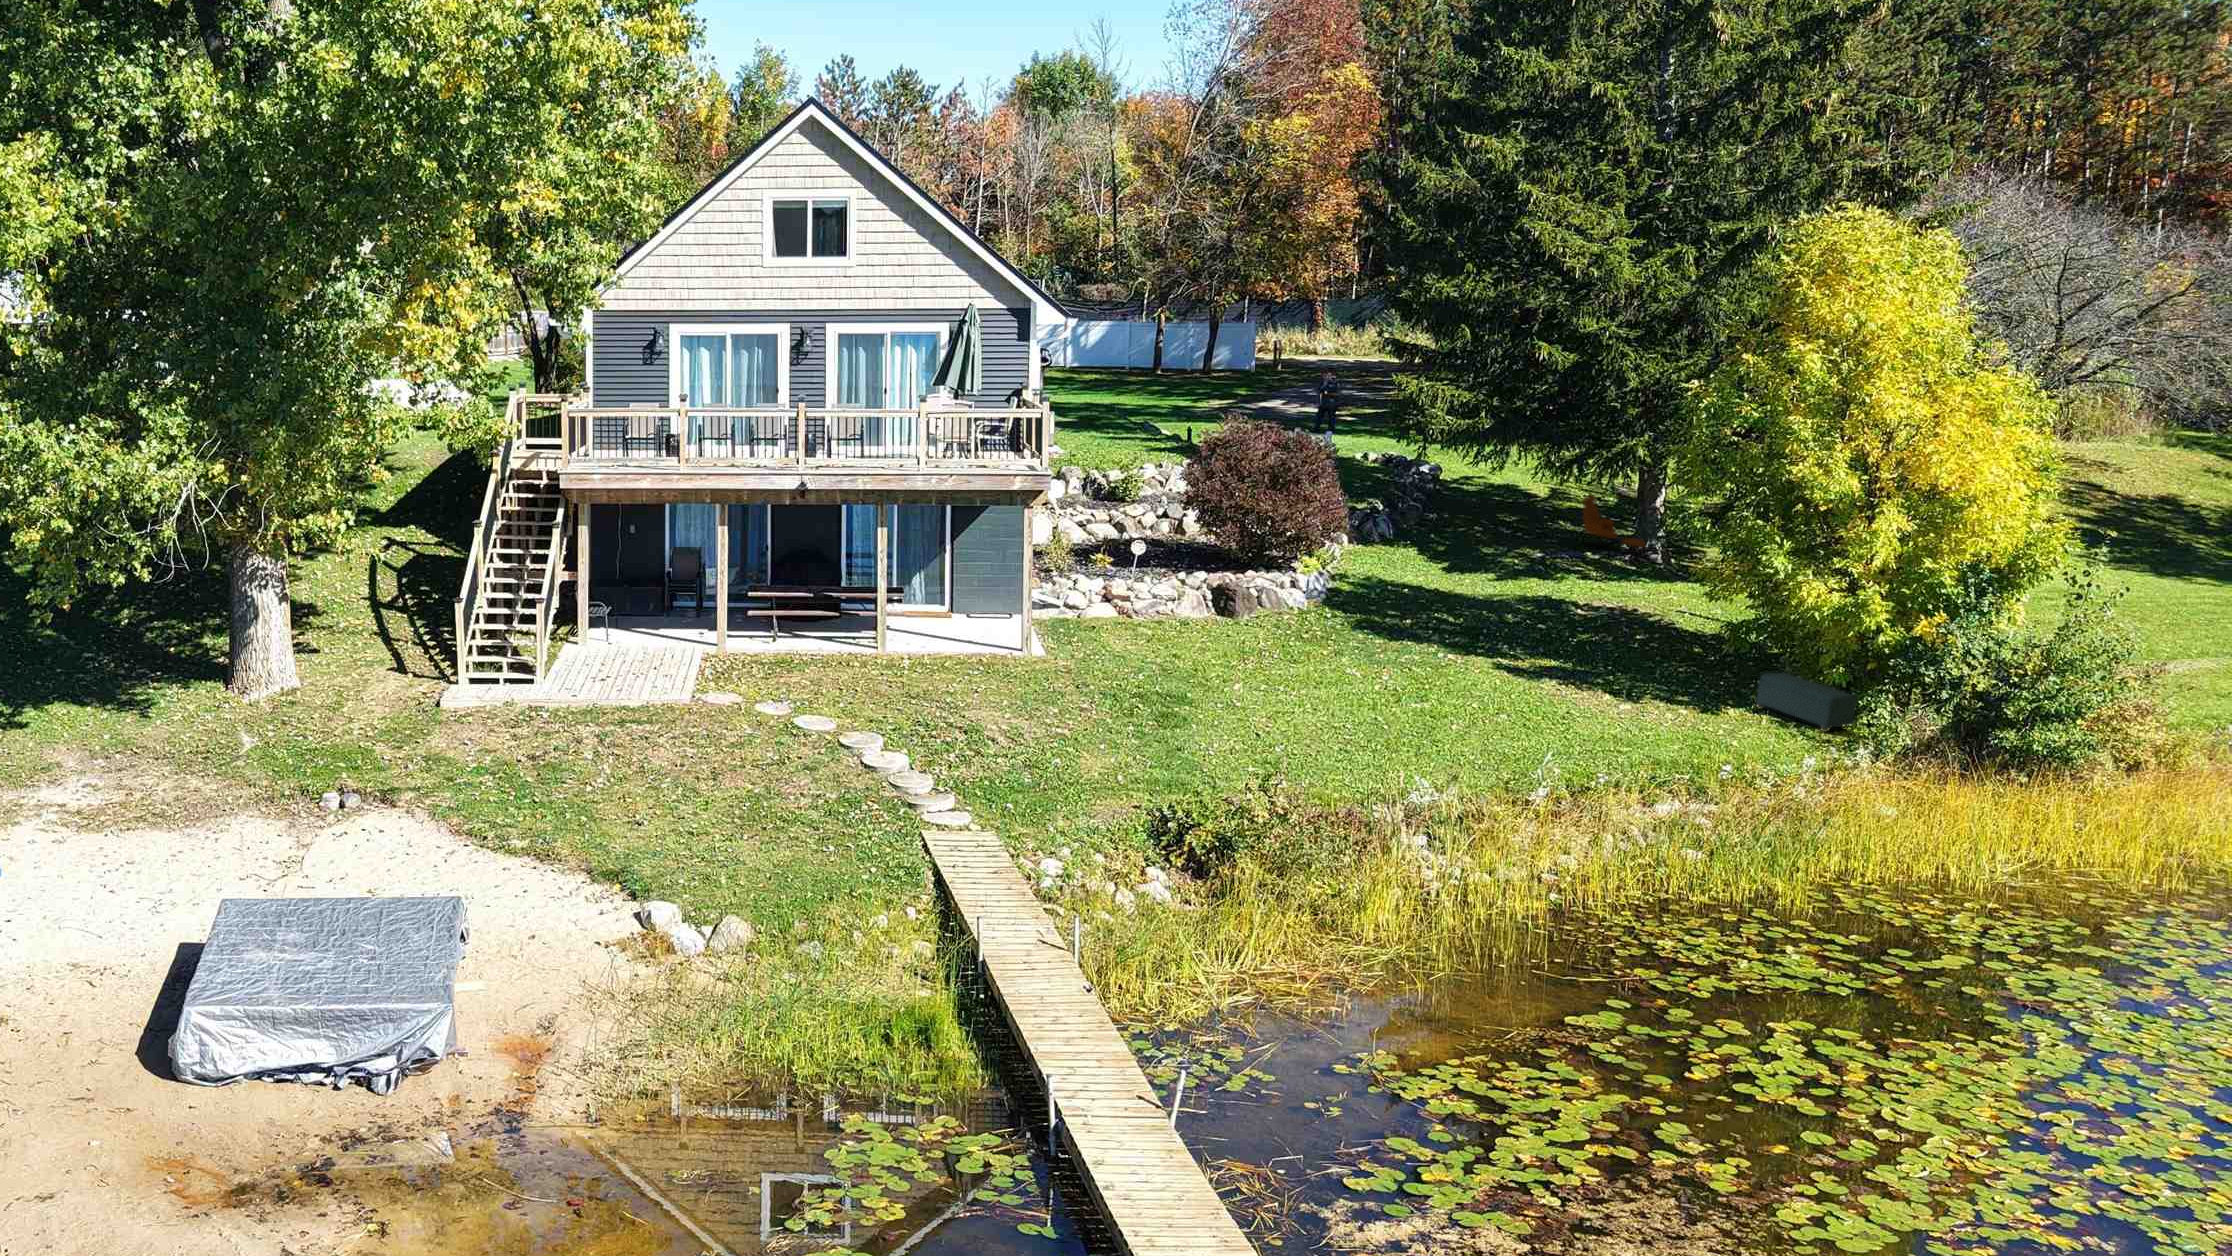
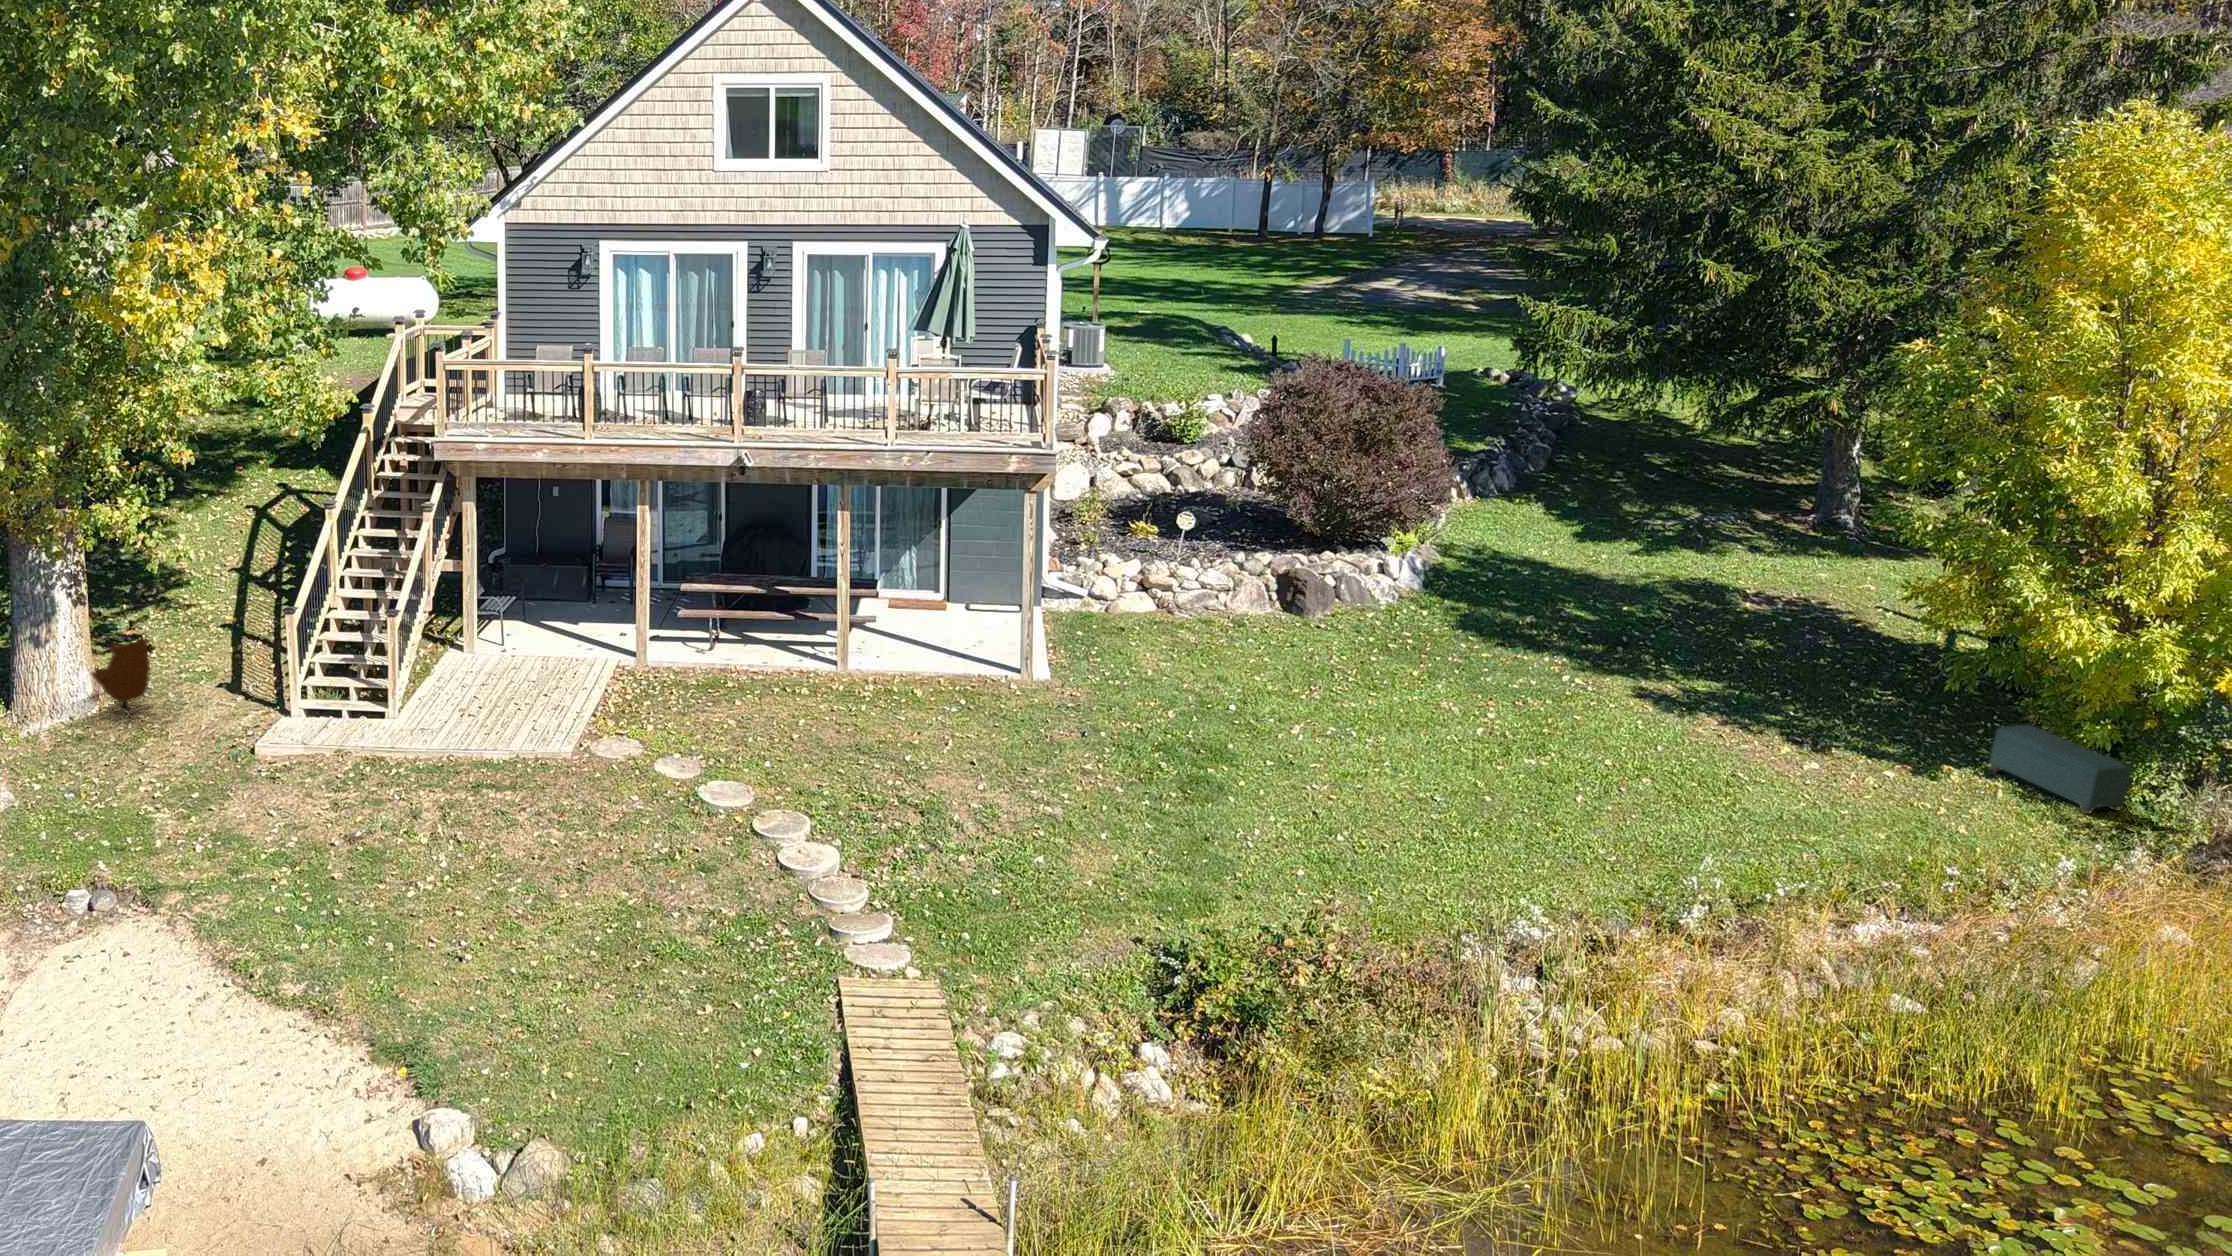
lounge chair: present [1583,496,1646,553] -> present [91,638,151,717]

